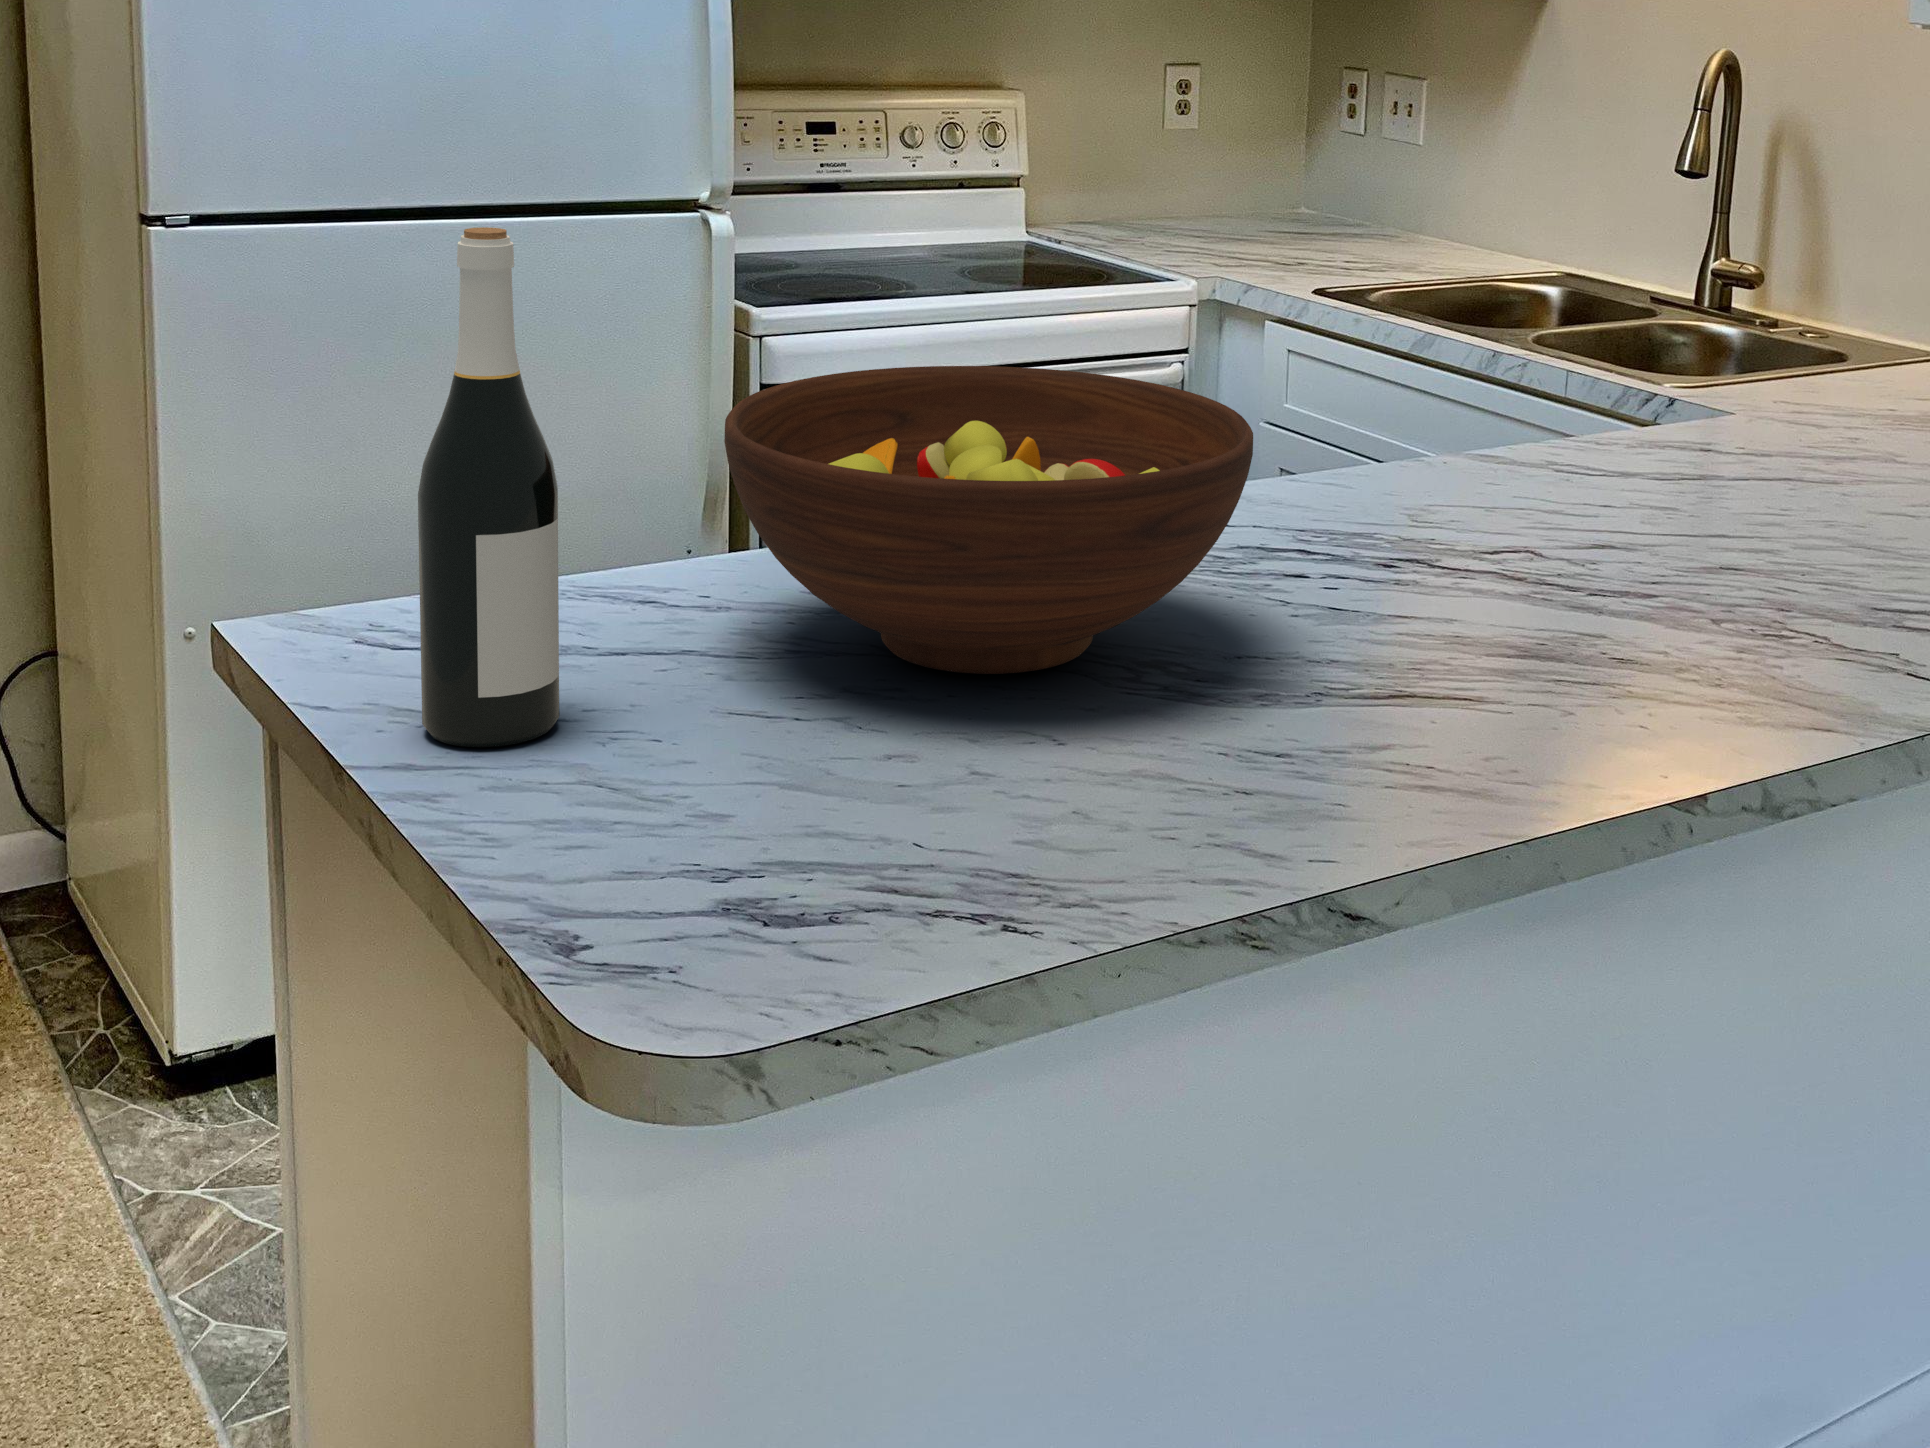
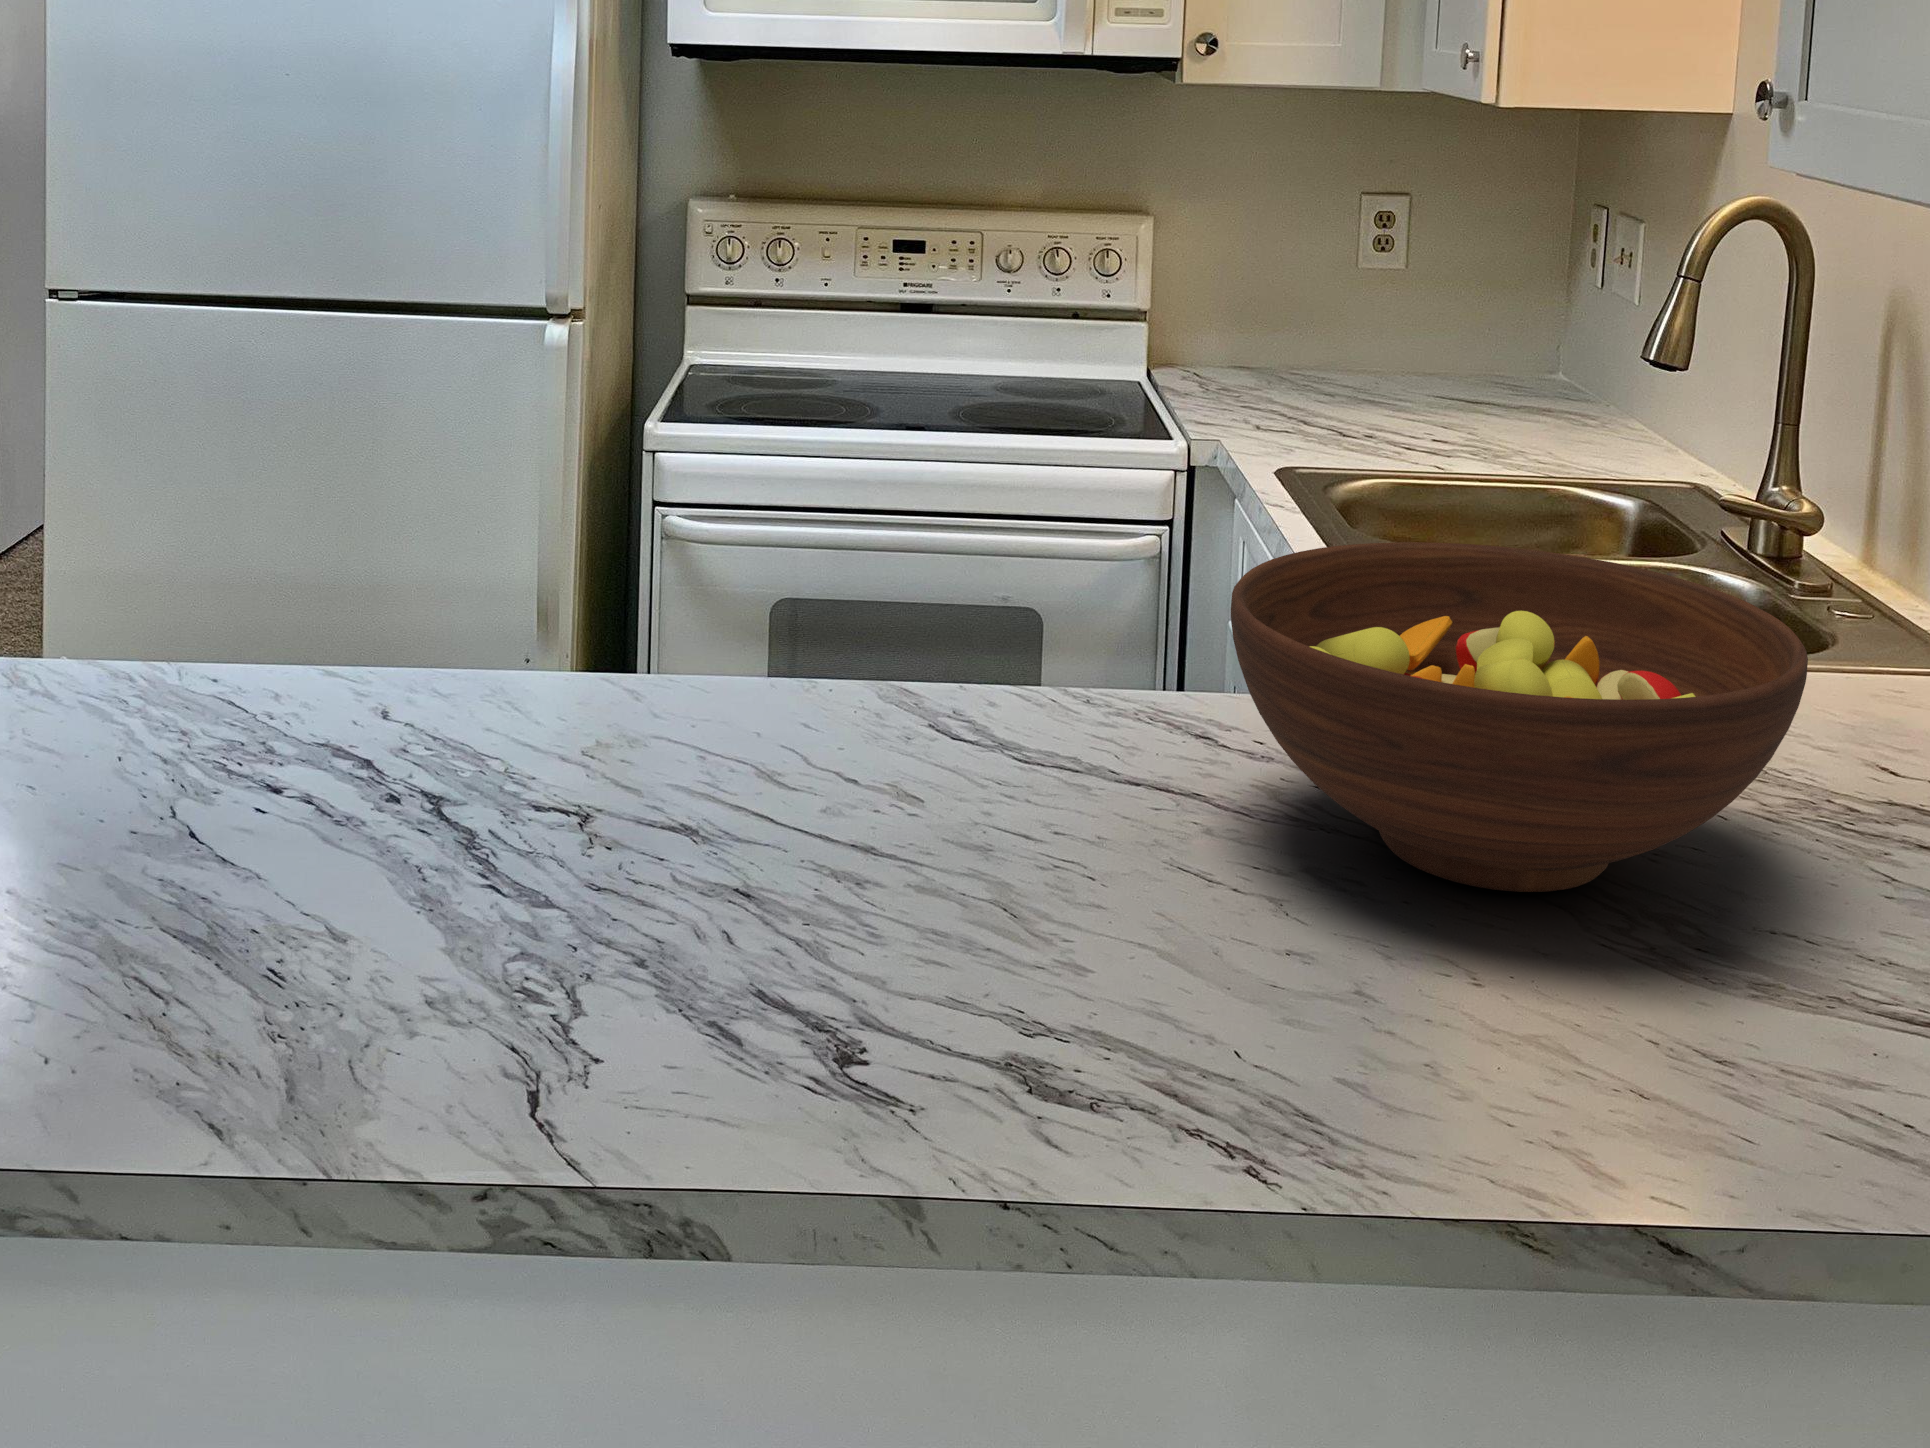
wine bottle: present [418,227,559,747] -> none [916,371,1044,850]

